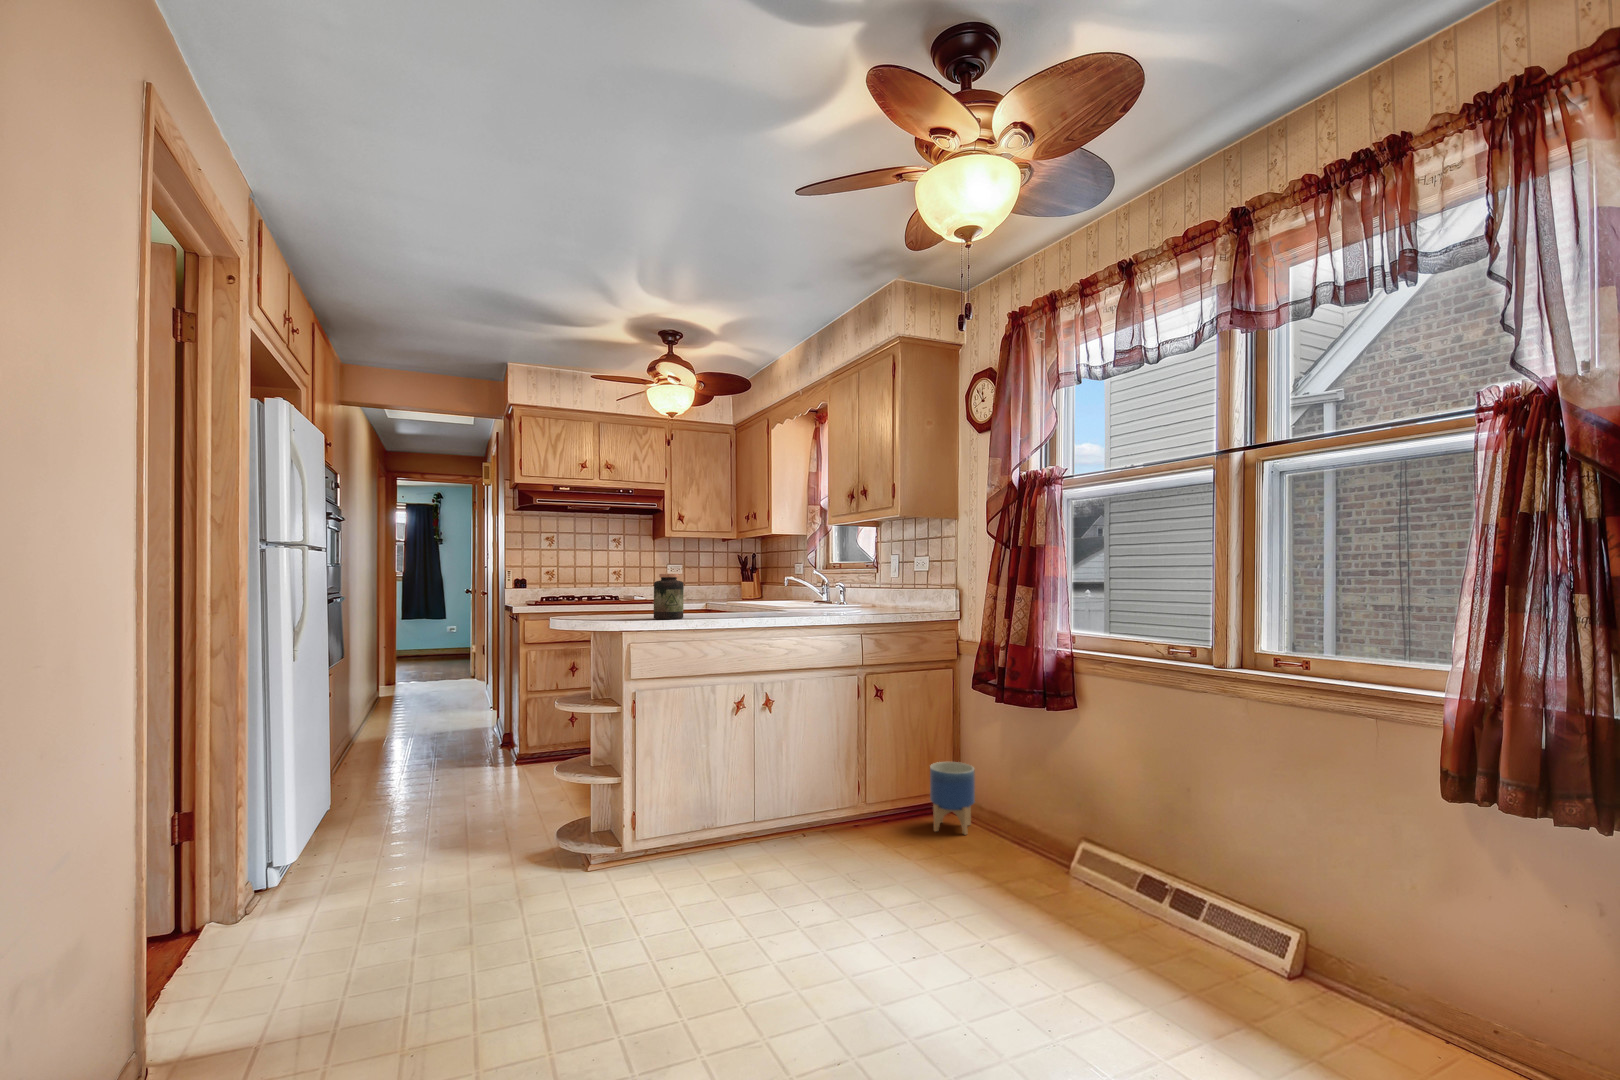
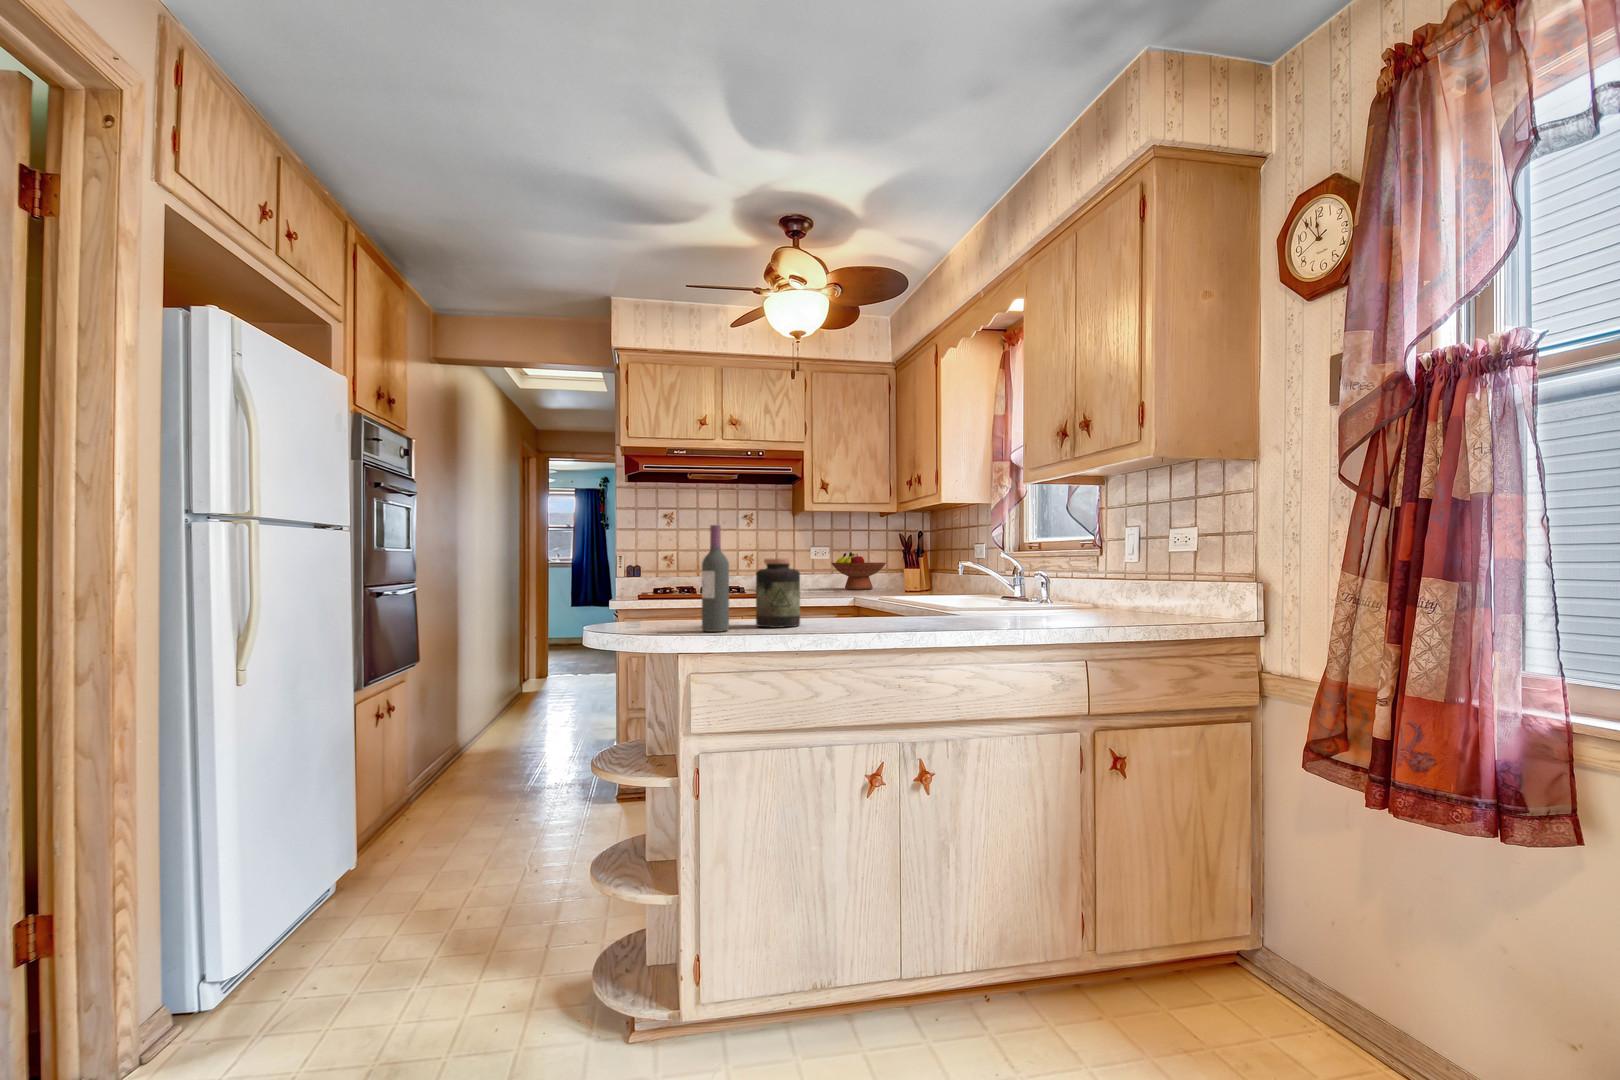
wine bottle: none [620,552,638,622] -> present [702,525,729,632]
fruit bowl: none [683,569,727,598] -> present [831,552,886,590]
planter: present [930,762,975,835] -> none [1215,880,1304,1025]

